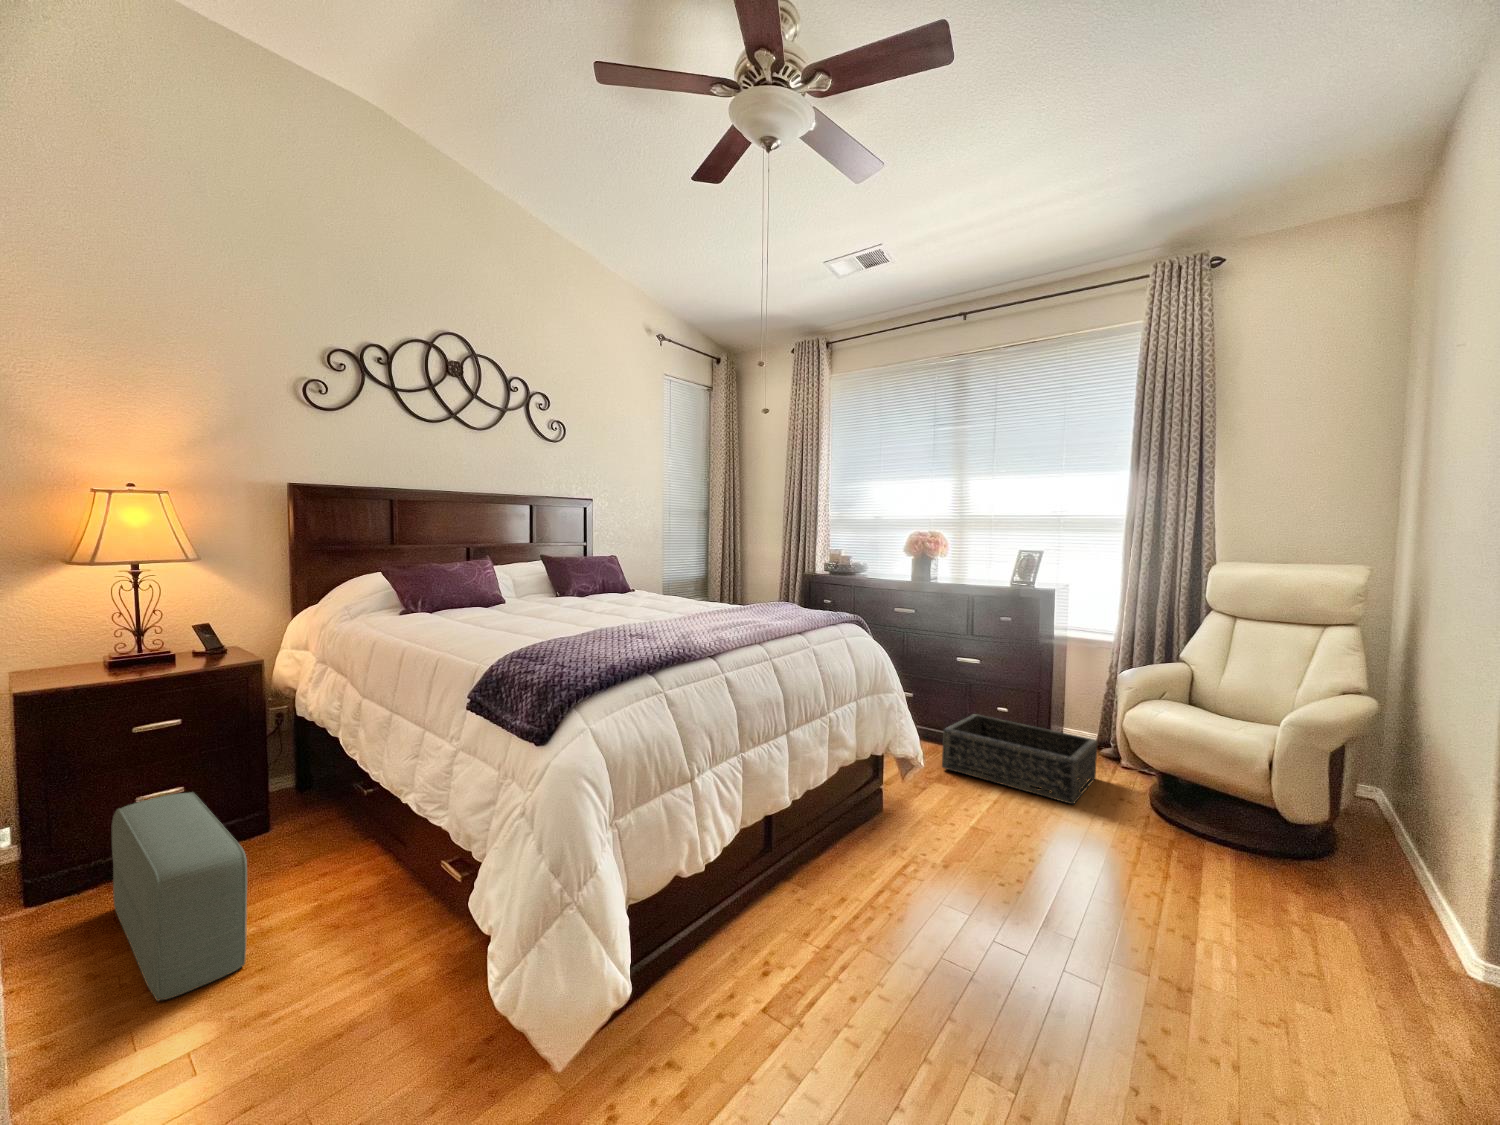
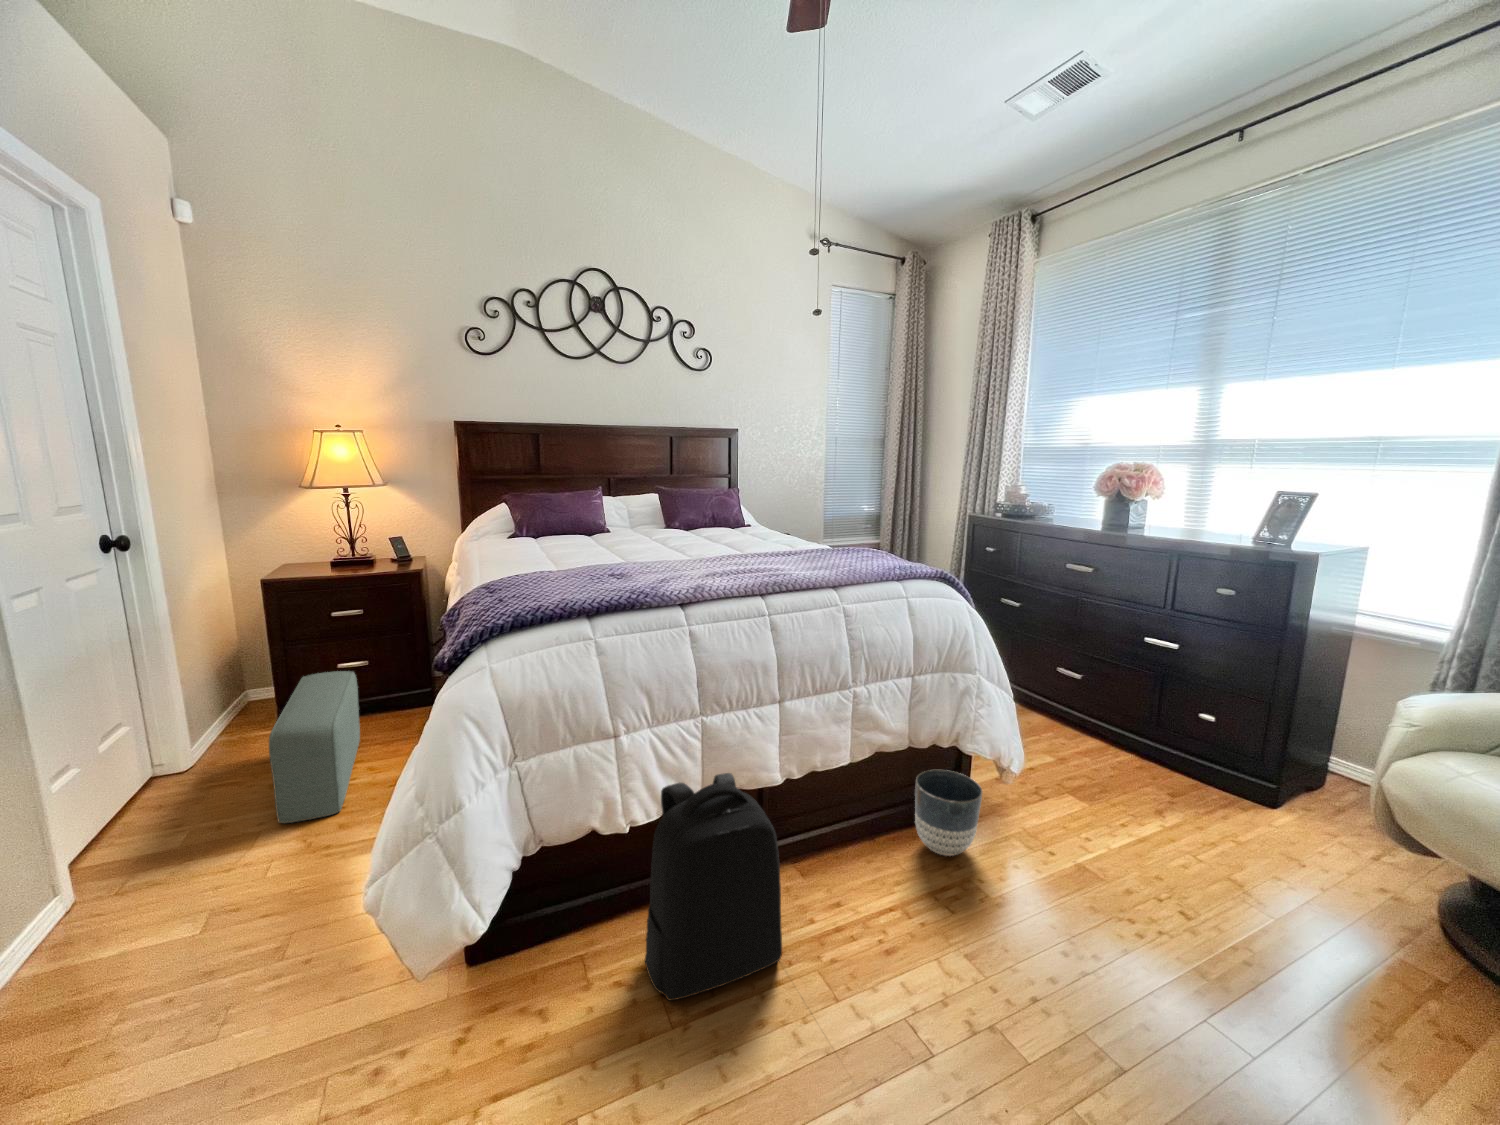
basket: present [942,714,1097,804] -> none [1090,713,1354,869]
planter: none [862,776,914,845] -> present [915,770,982,856]
backpack: none [711,798,842,1011] -> present [645,773,782,1000]

